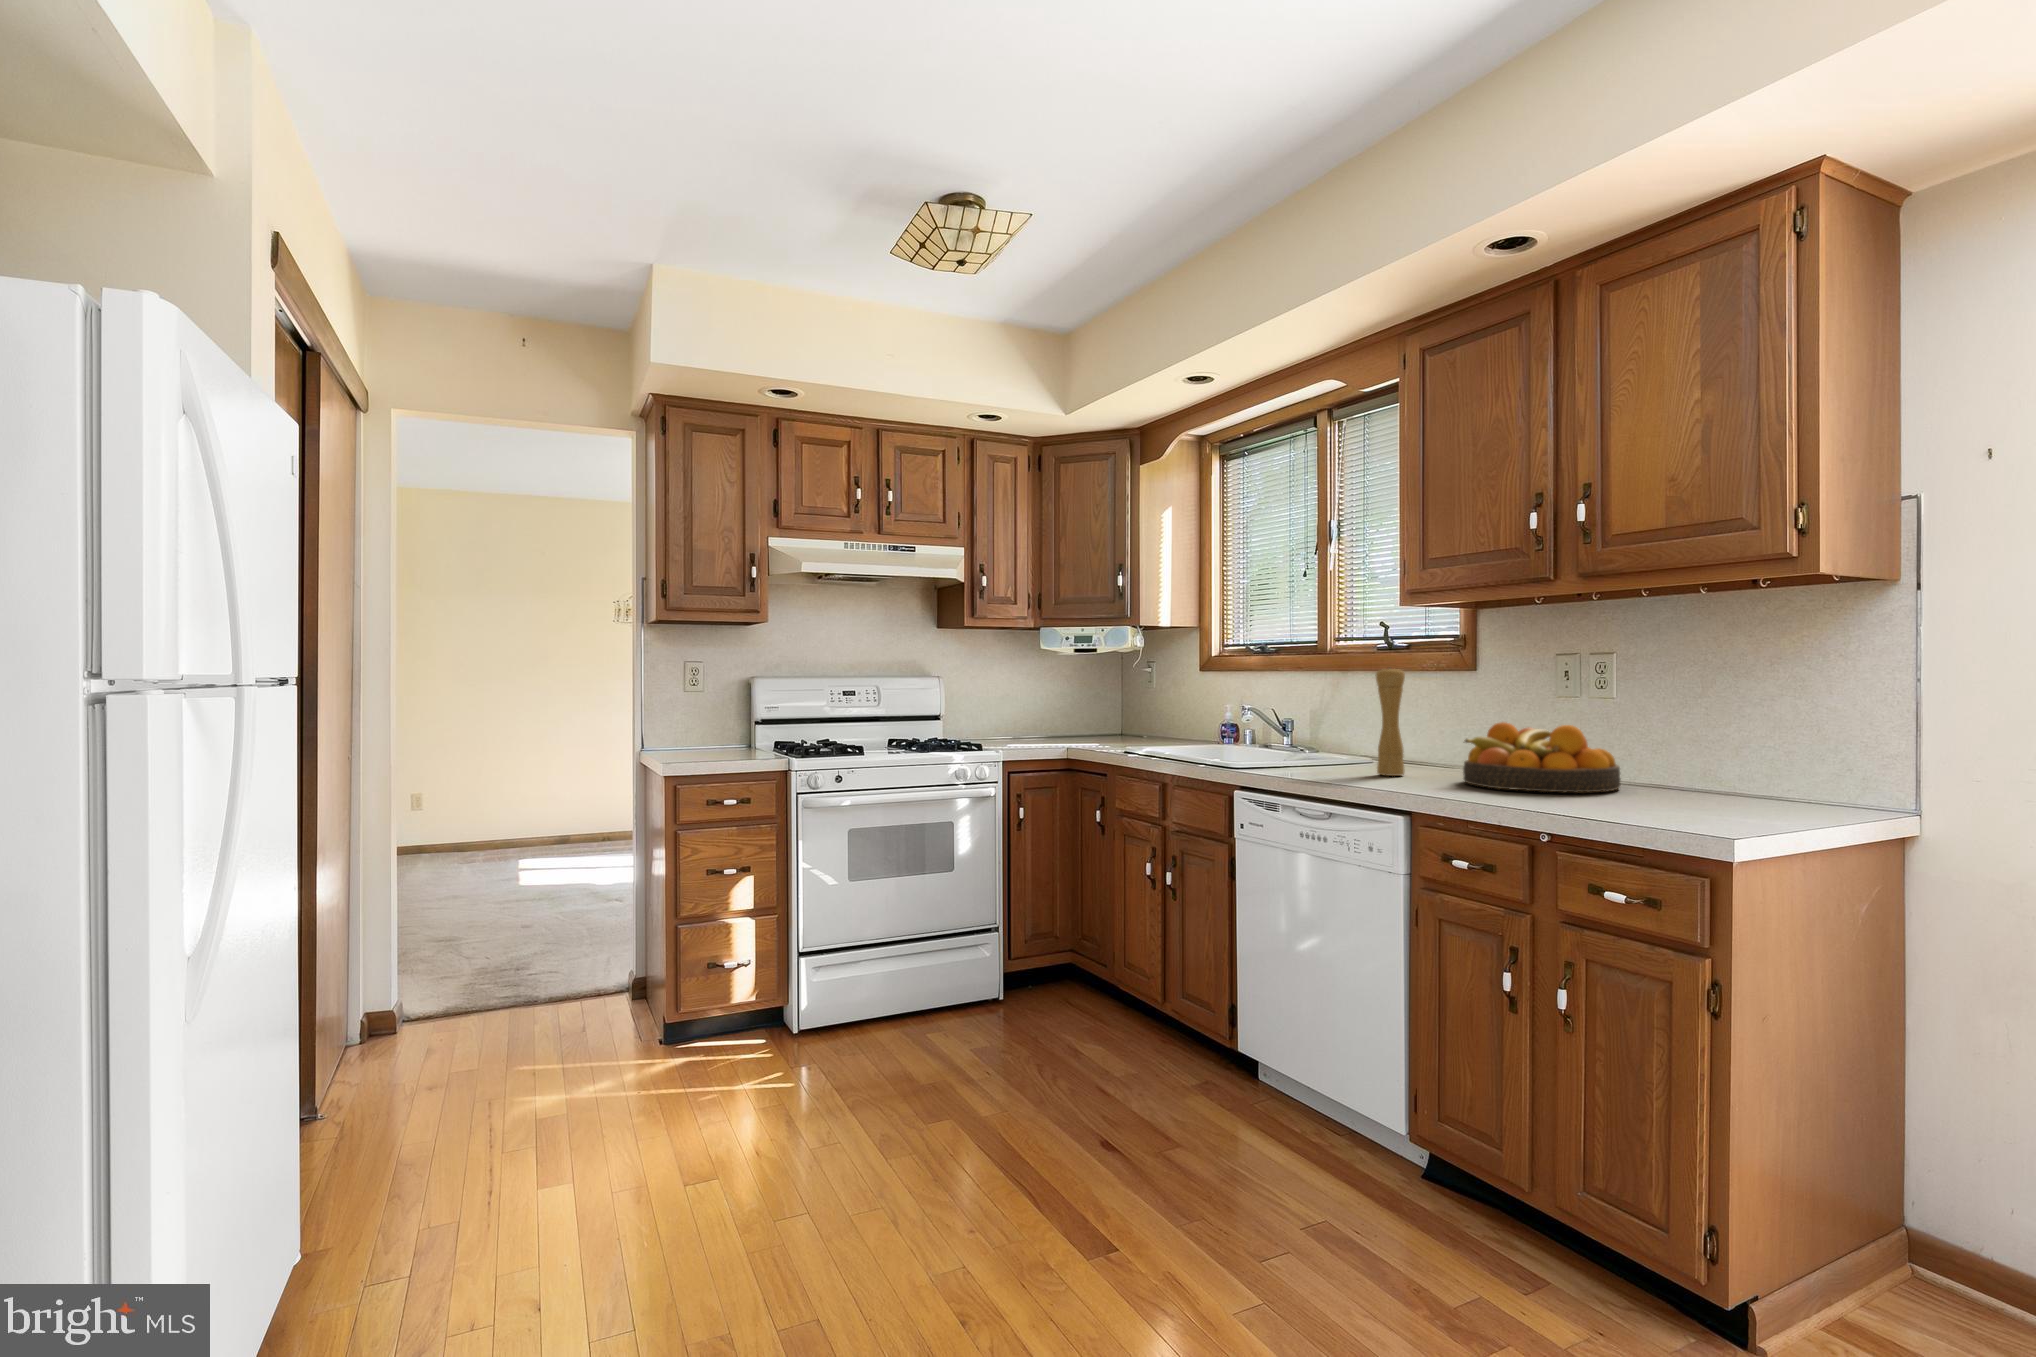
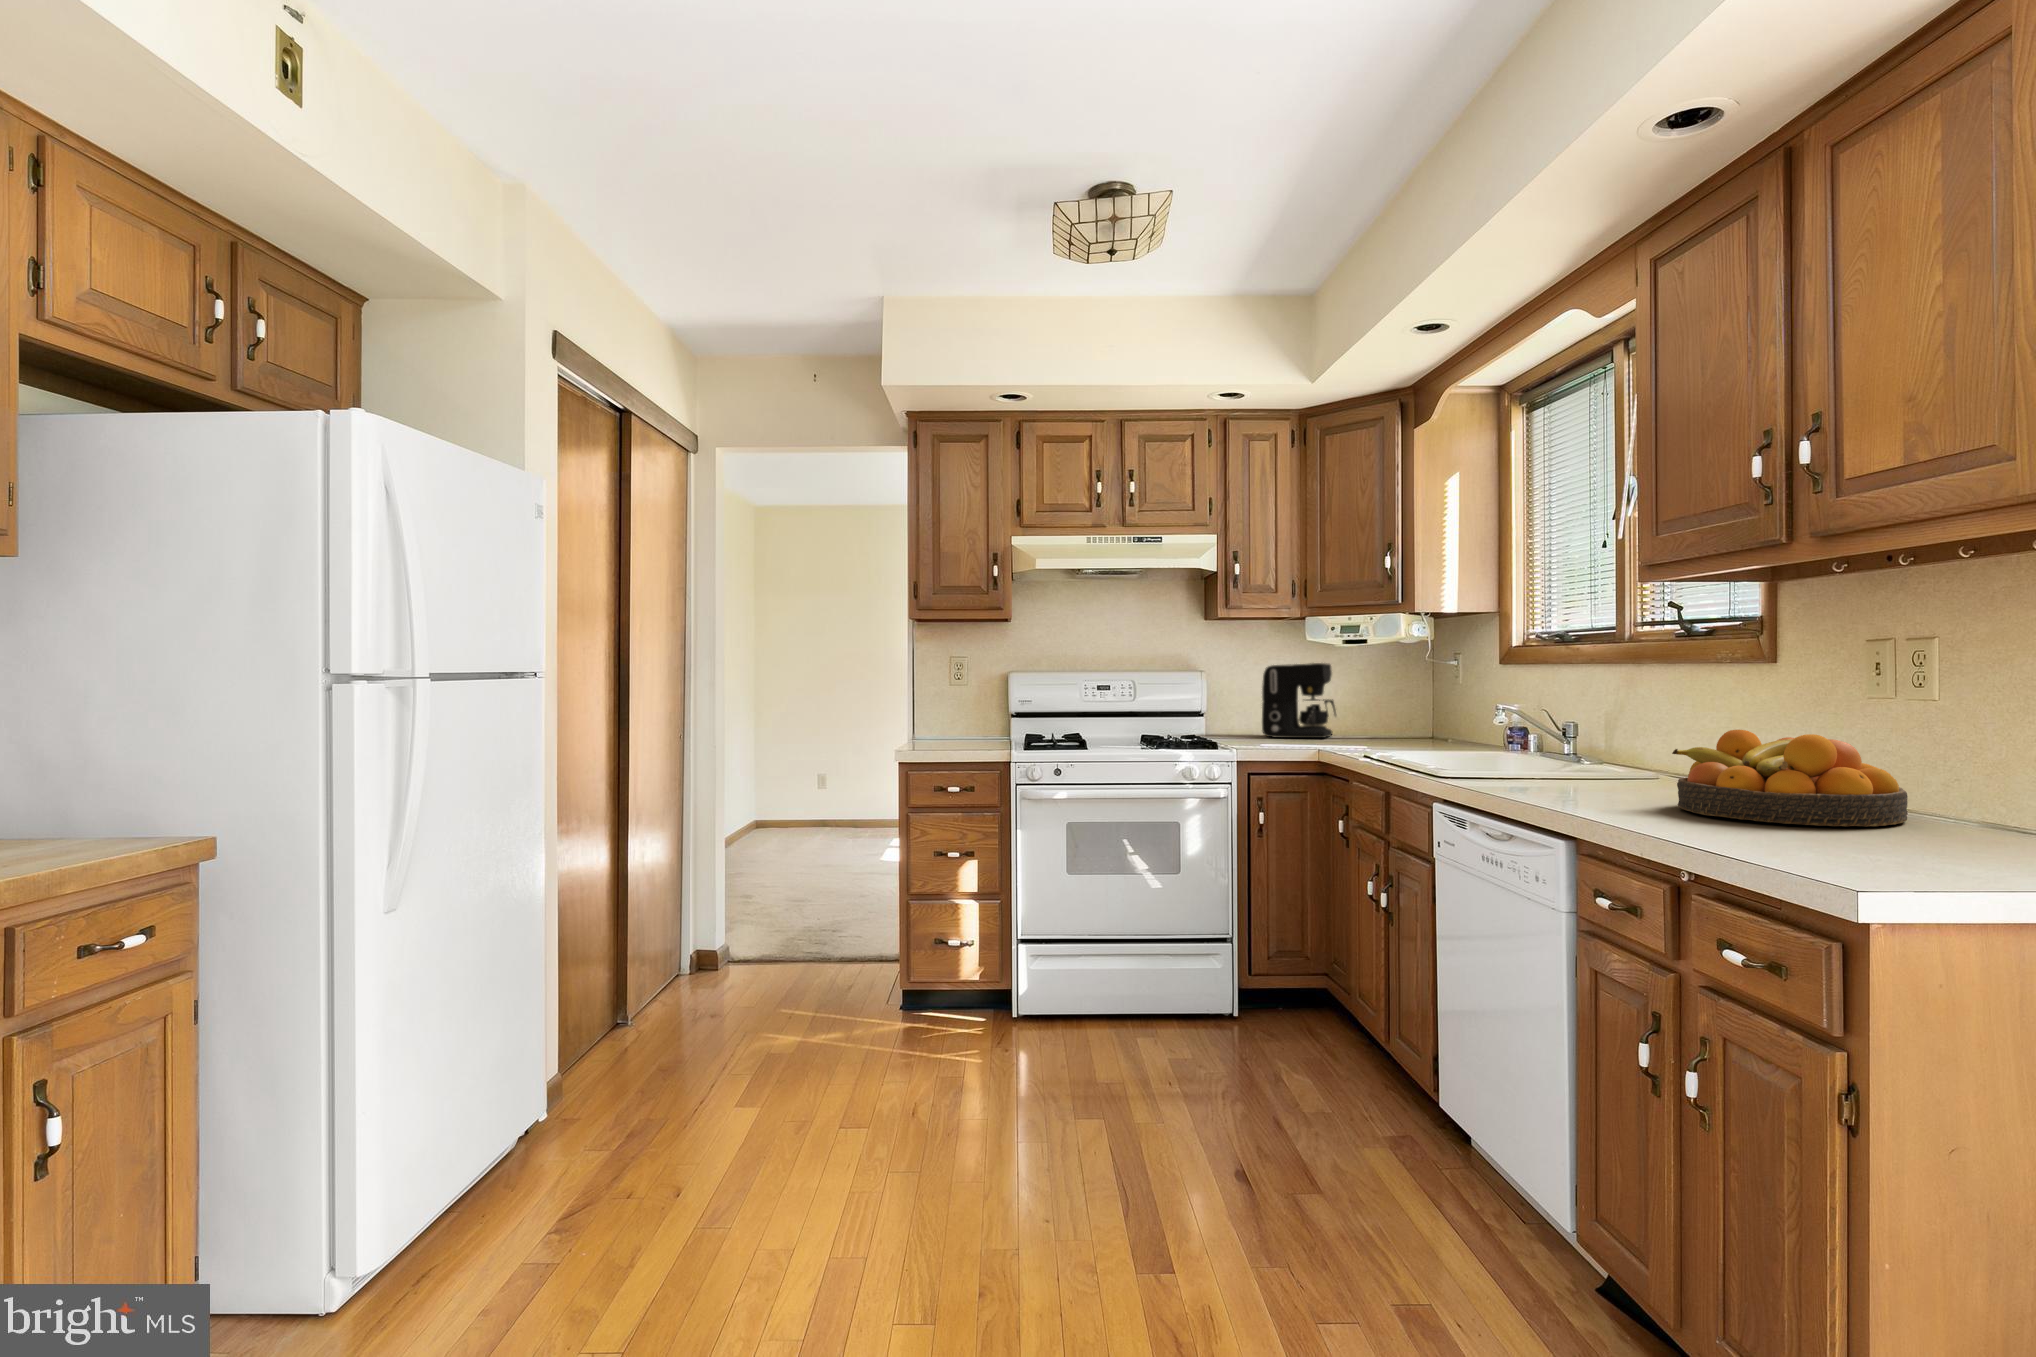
pepper mill: present [1375,668,1405,776] -> none [1591,659,1630,794]
coffee maker: none [993,669,1056,738] -> present [1262,663,1336,738]

